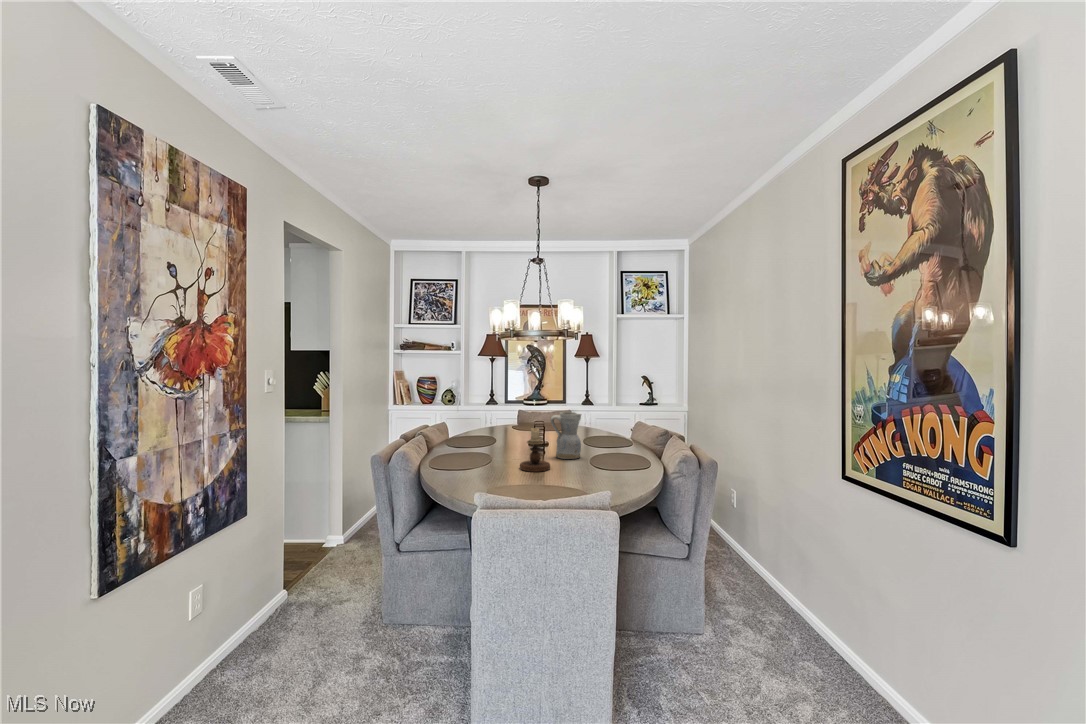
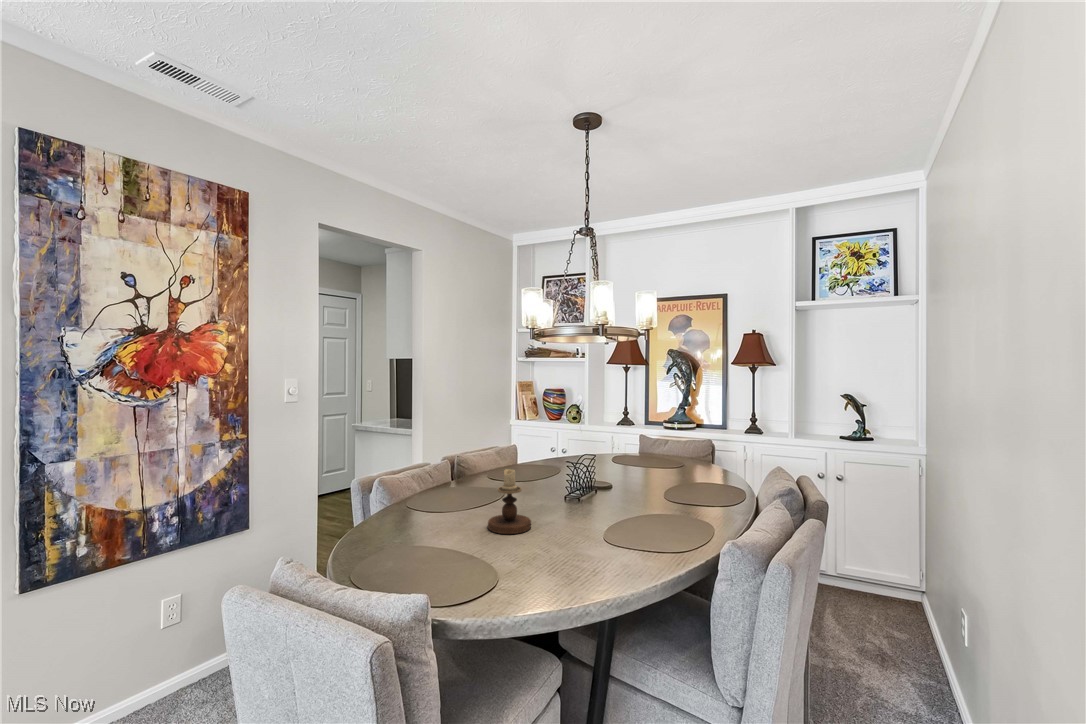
ceramic pitcher: present [551,412,581,459] -> none [565,448,609,519]

